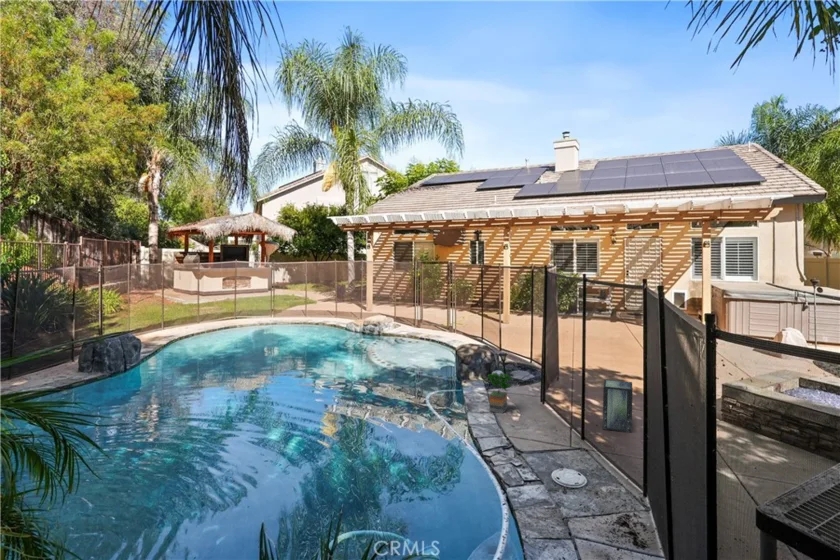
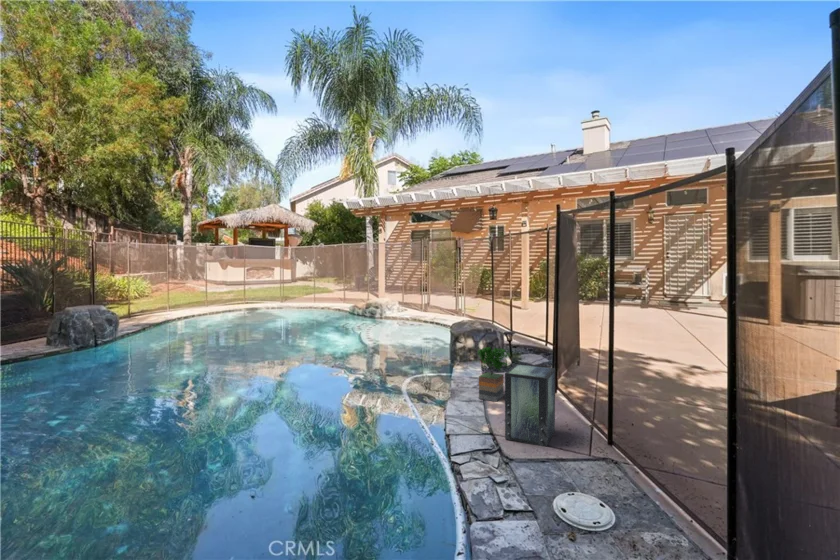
storage box: present [603,380,633,433] -> present [505,364,555,447]

